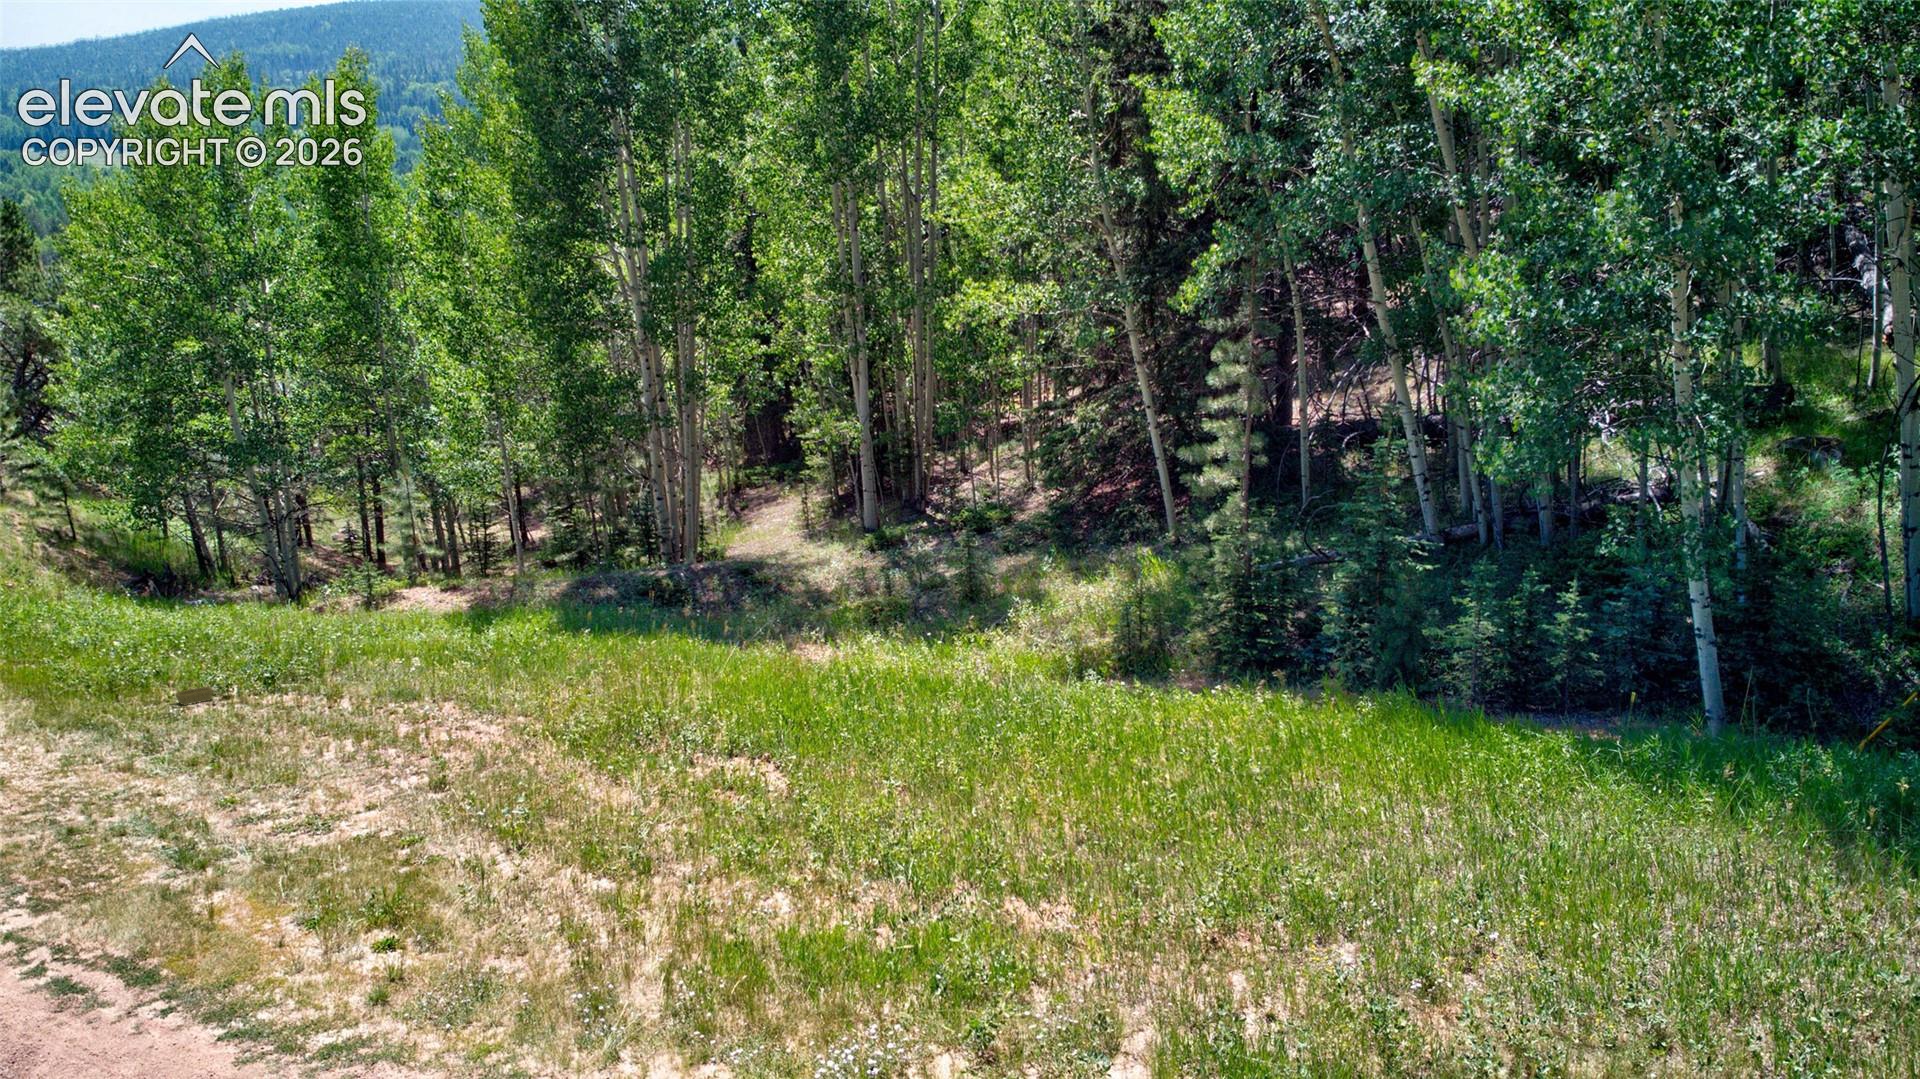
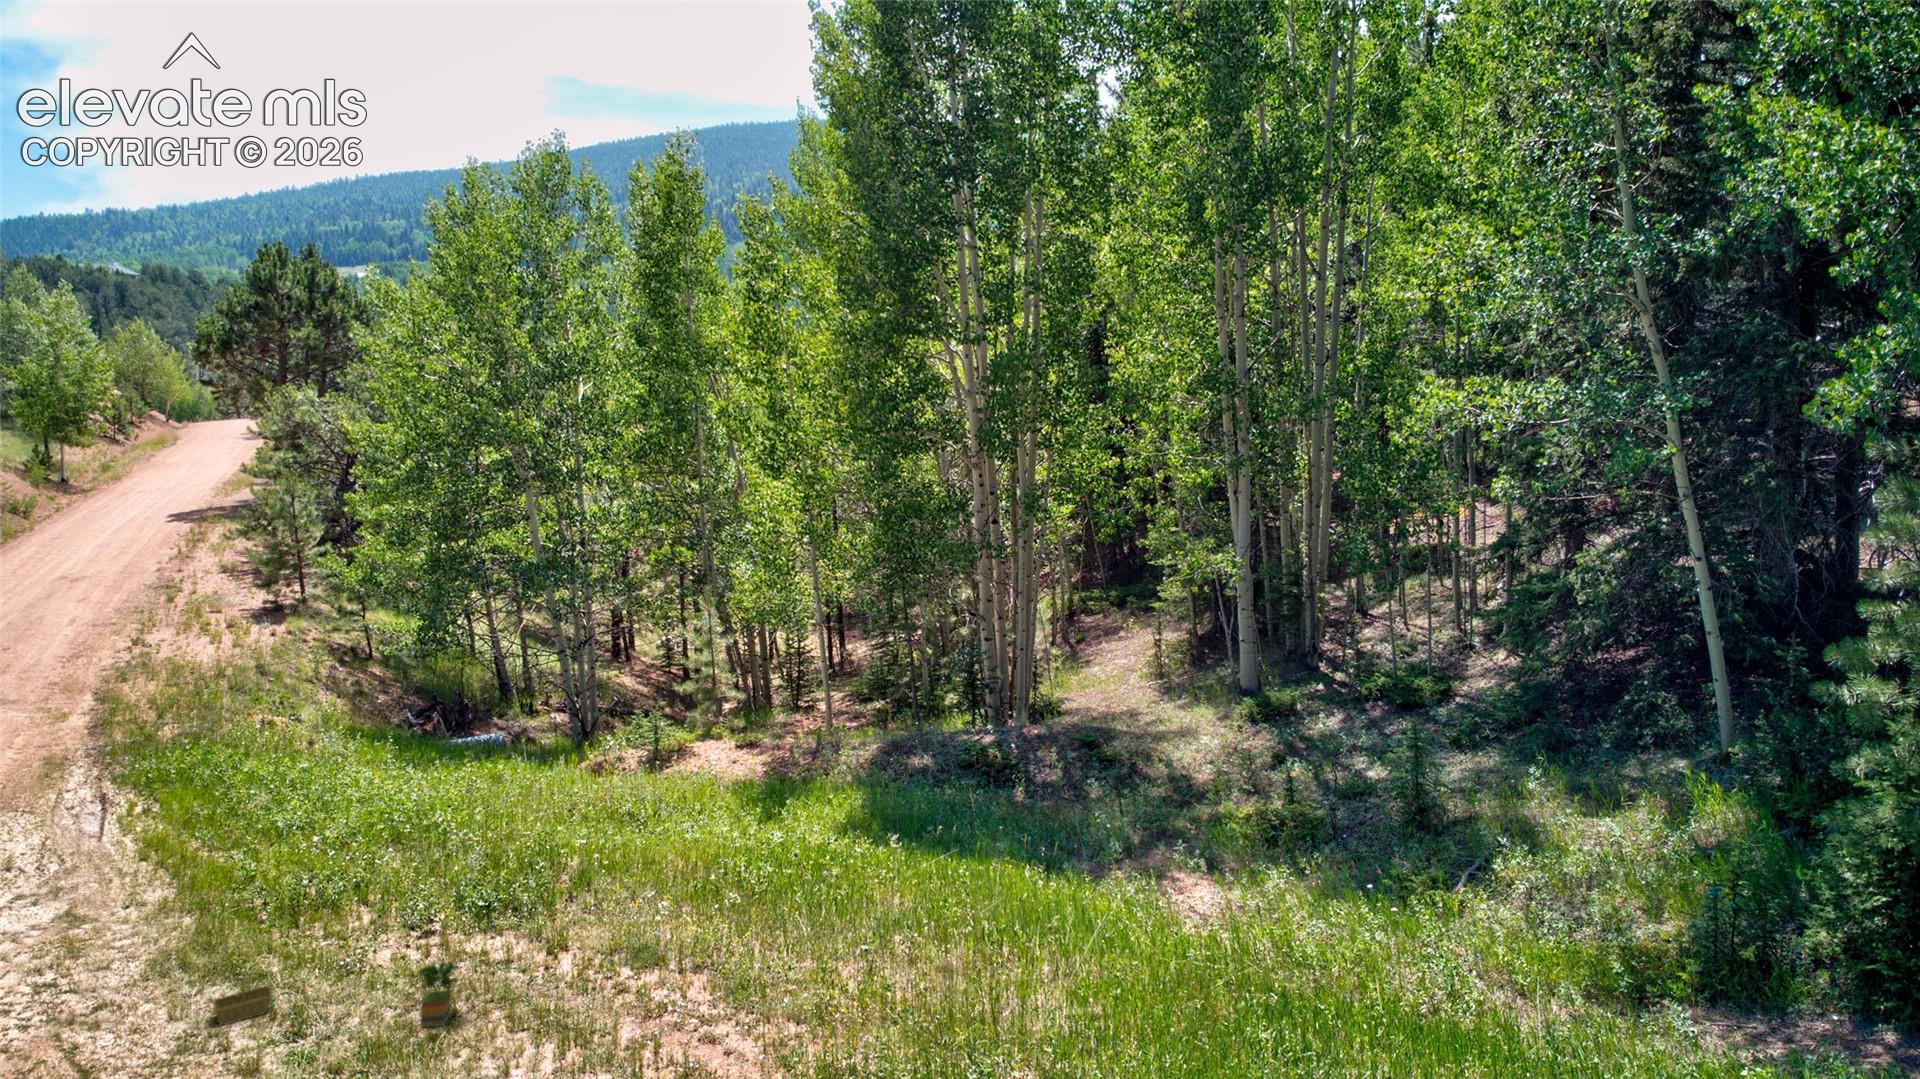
potted tree: none [318,659,346,696] -> present [418,962,459,1028]

